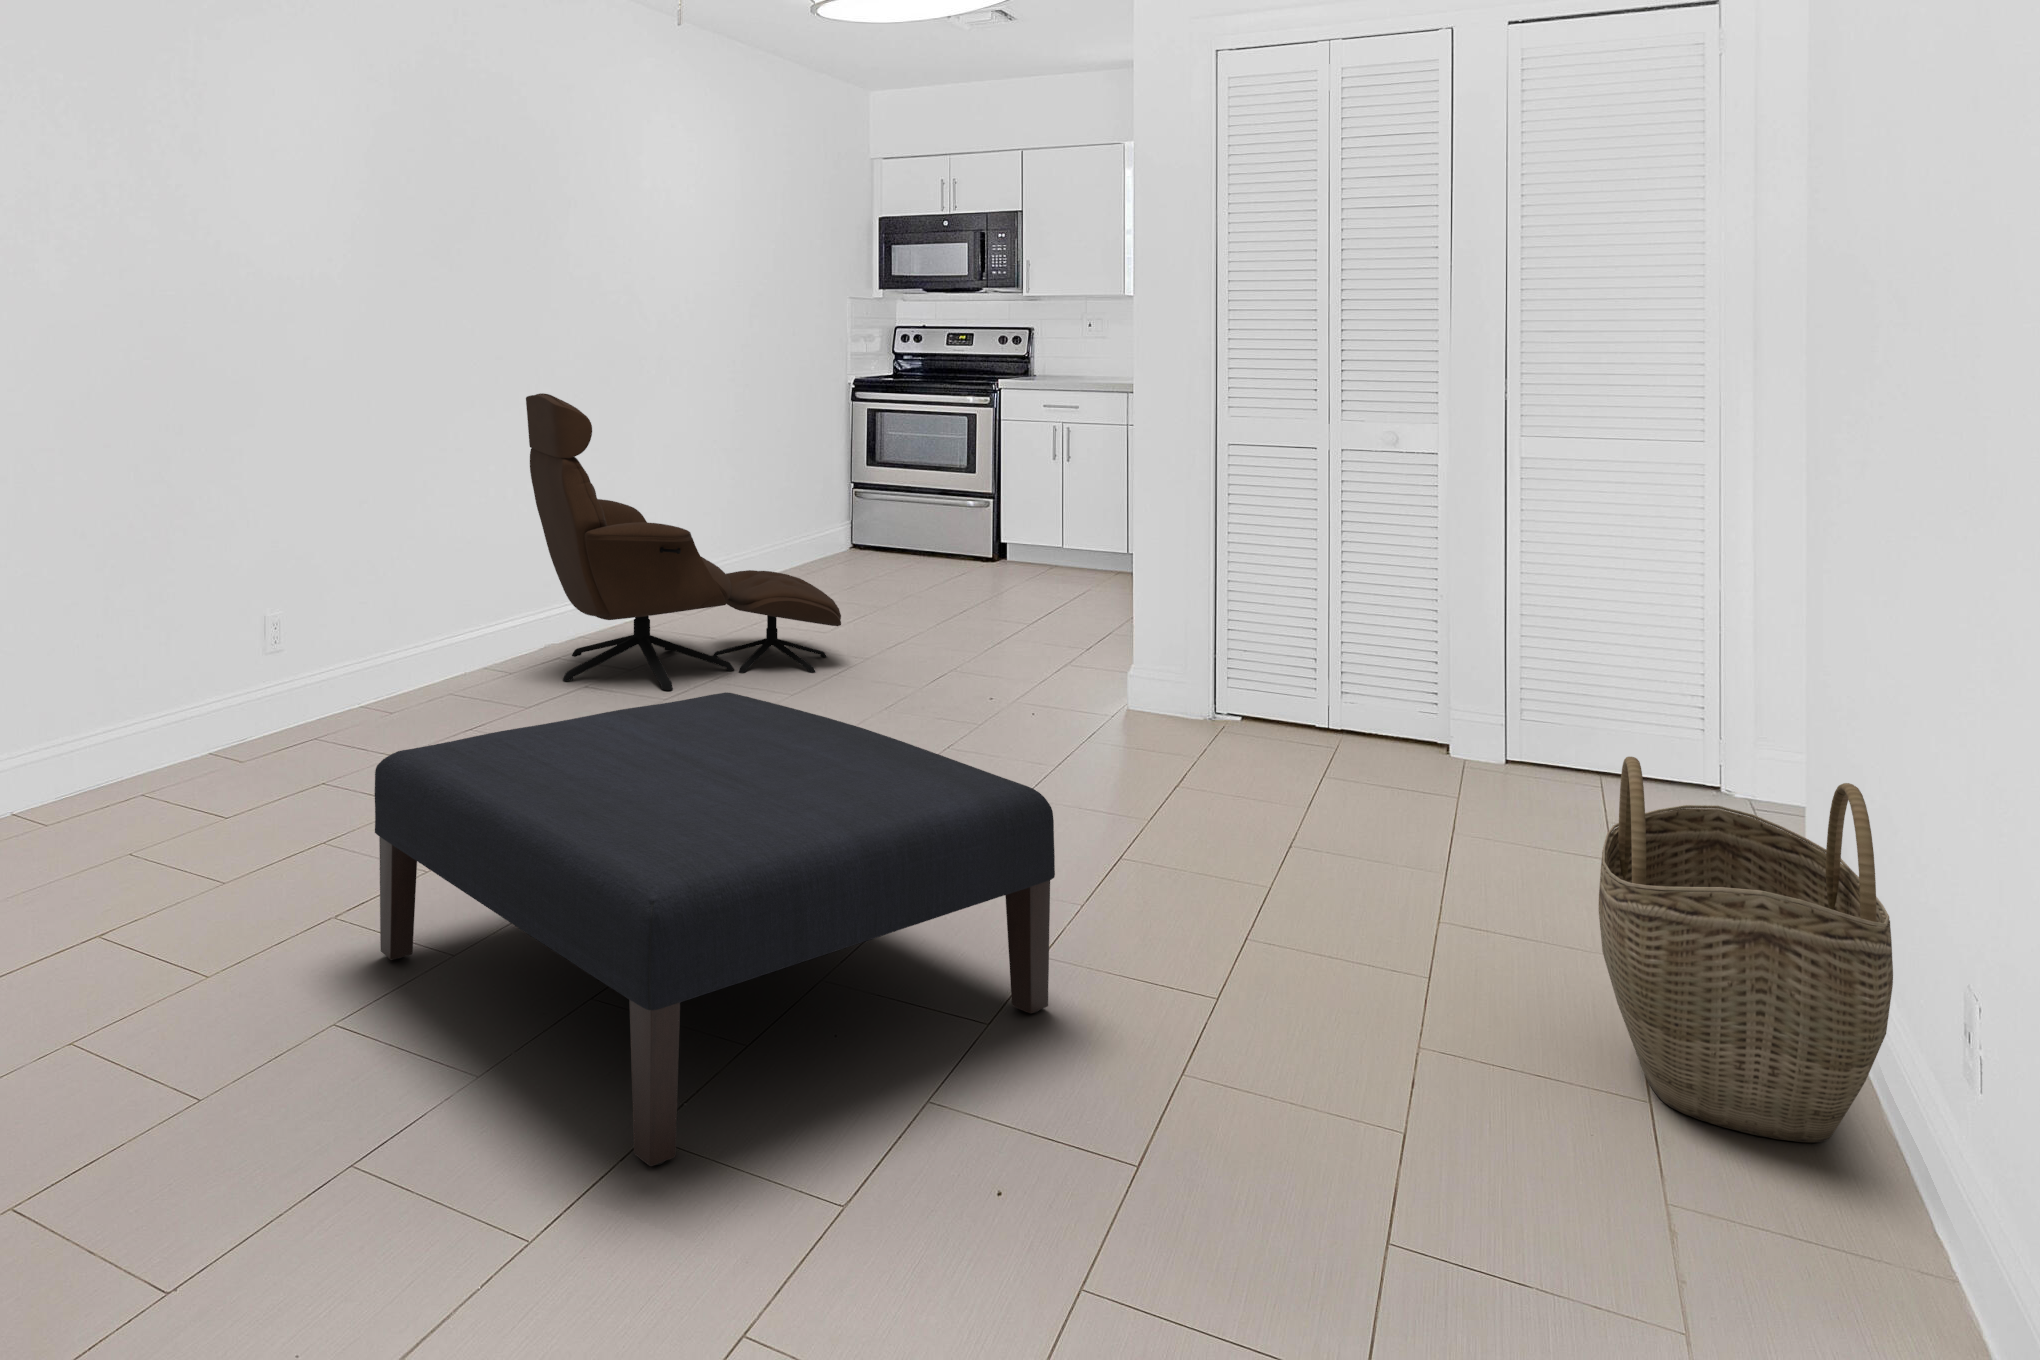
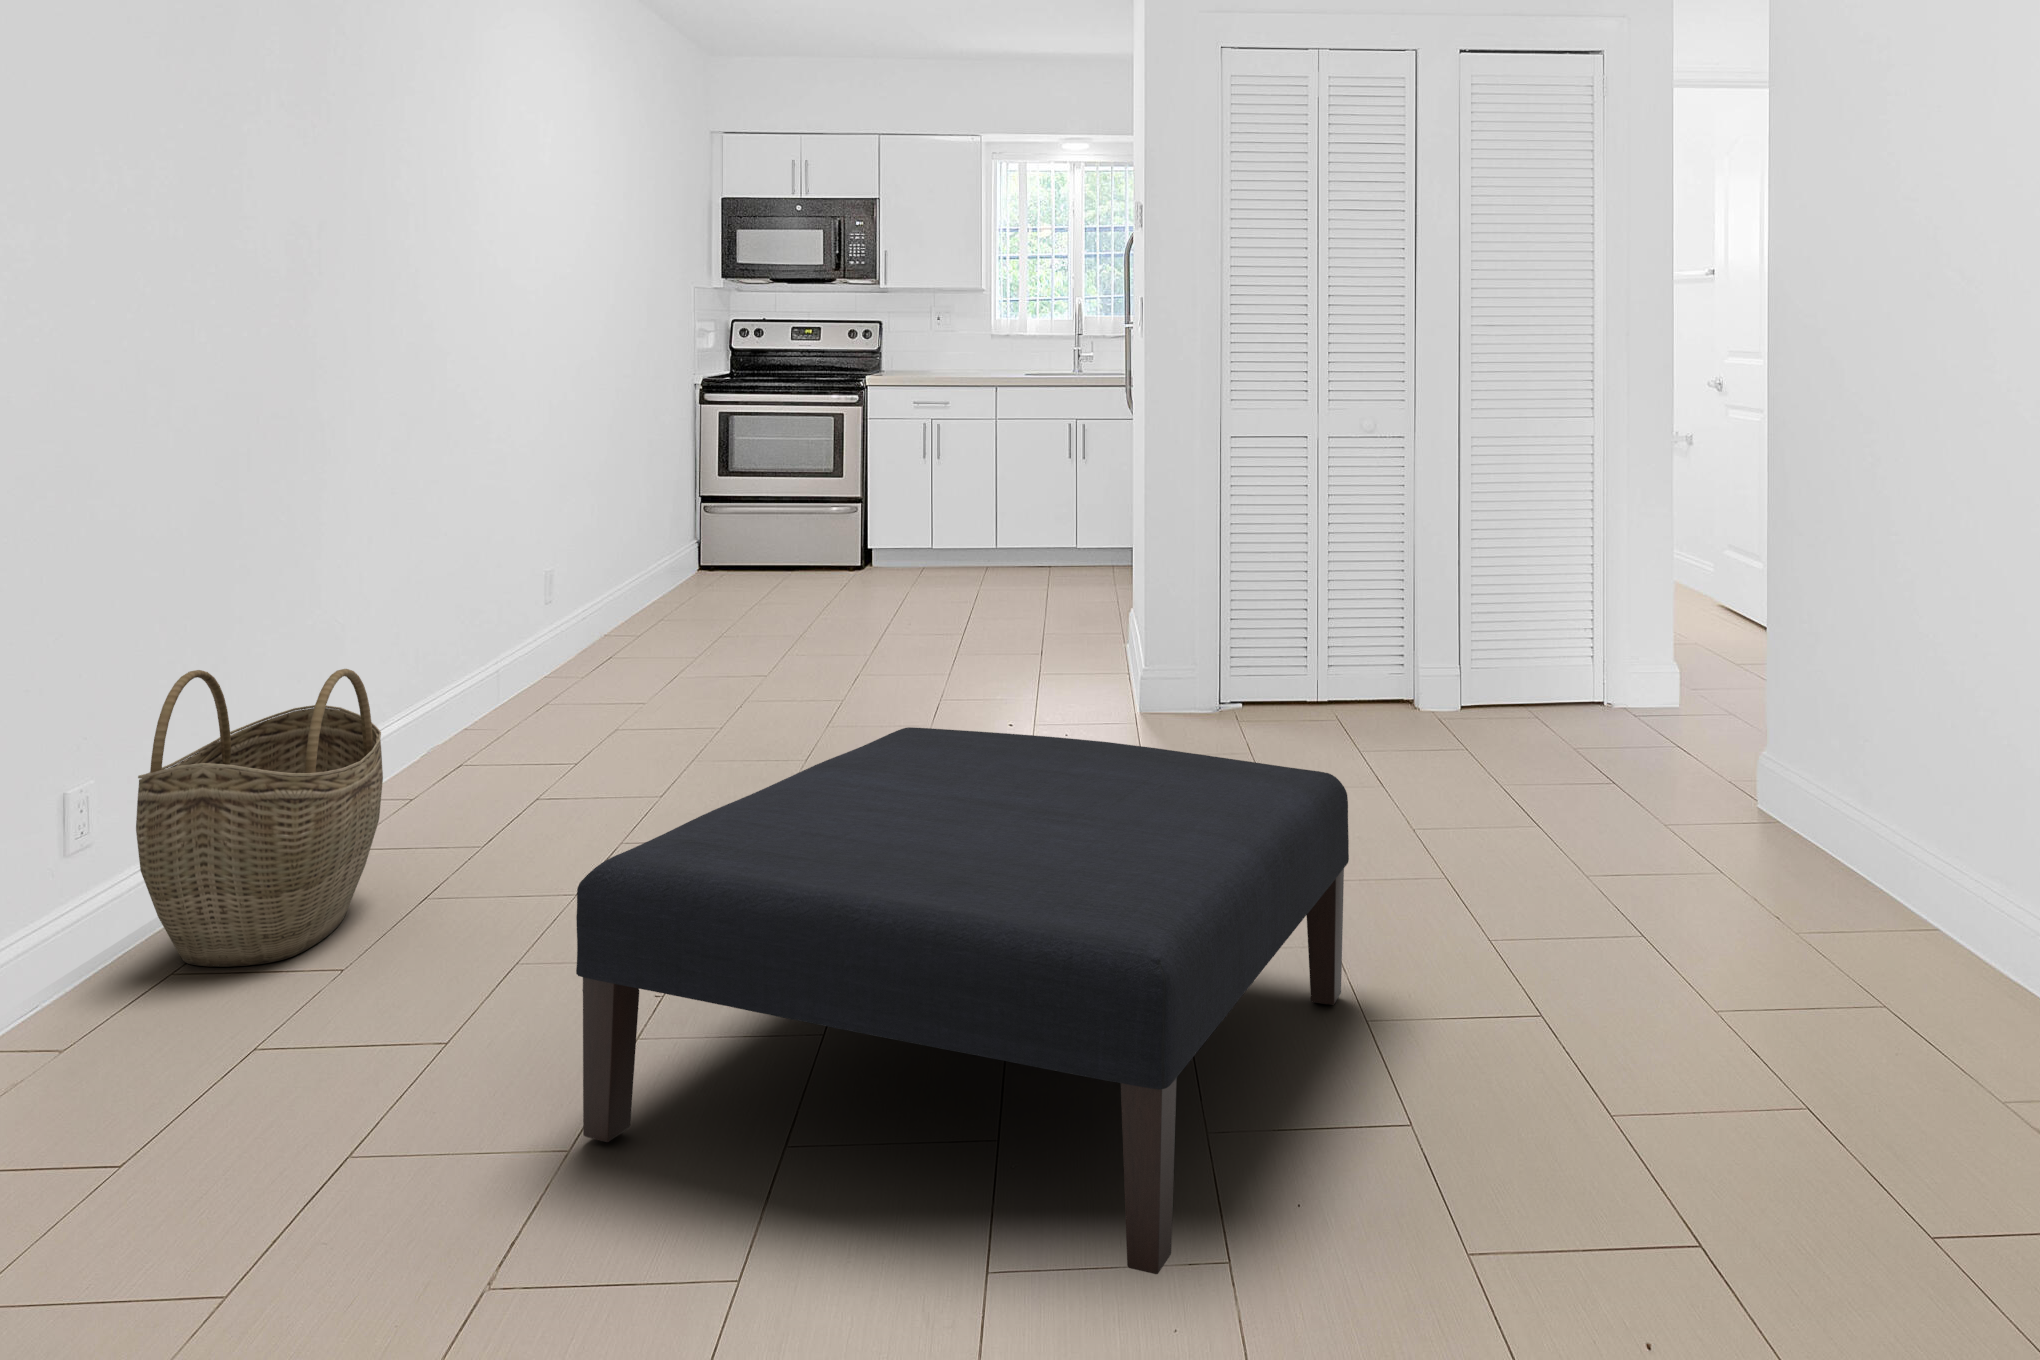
lounge chair: present [526,393,841,690] -> none [411,392,813,757]
woven basket: present [1599,757,1893,1143] -> present [136,669,383,967]

